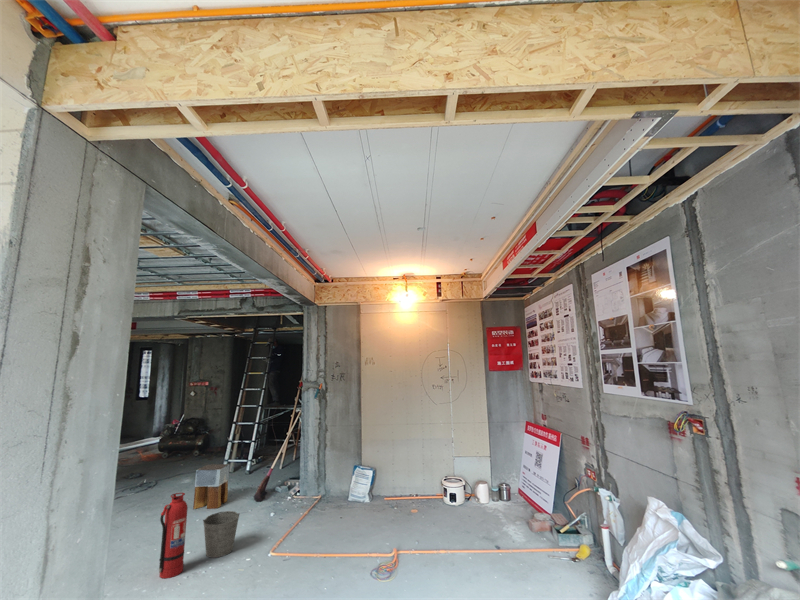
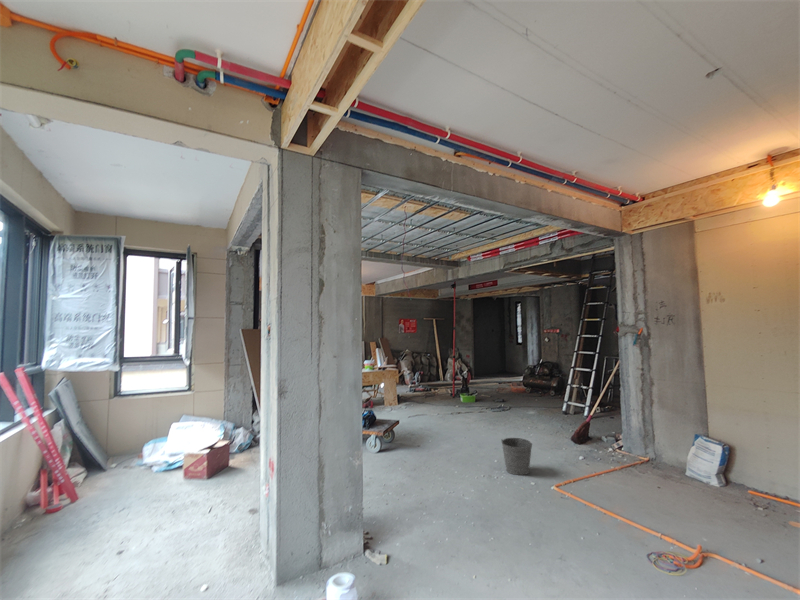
stool: present [193,464,230,509] -> none [519,399,551,439]
fire extinguisher: present [159,493,188,578] -> none [463,411,485,475]

